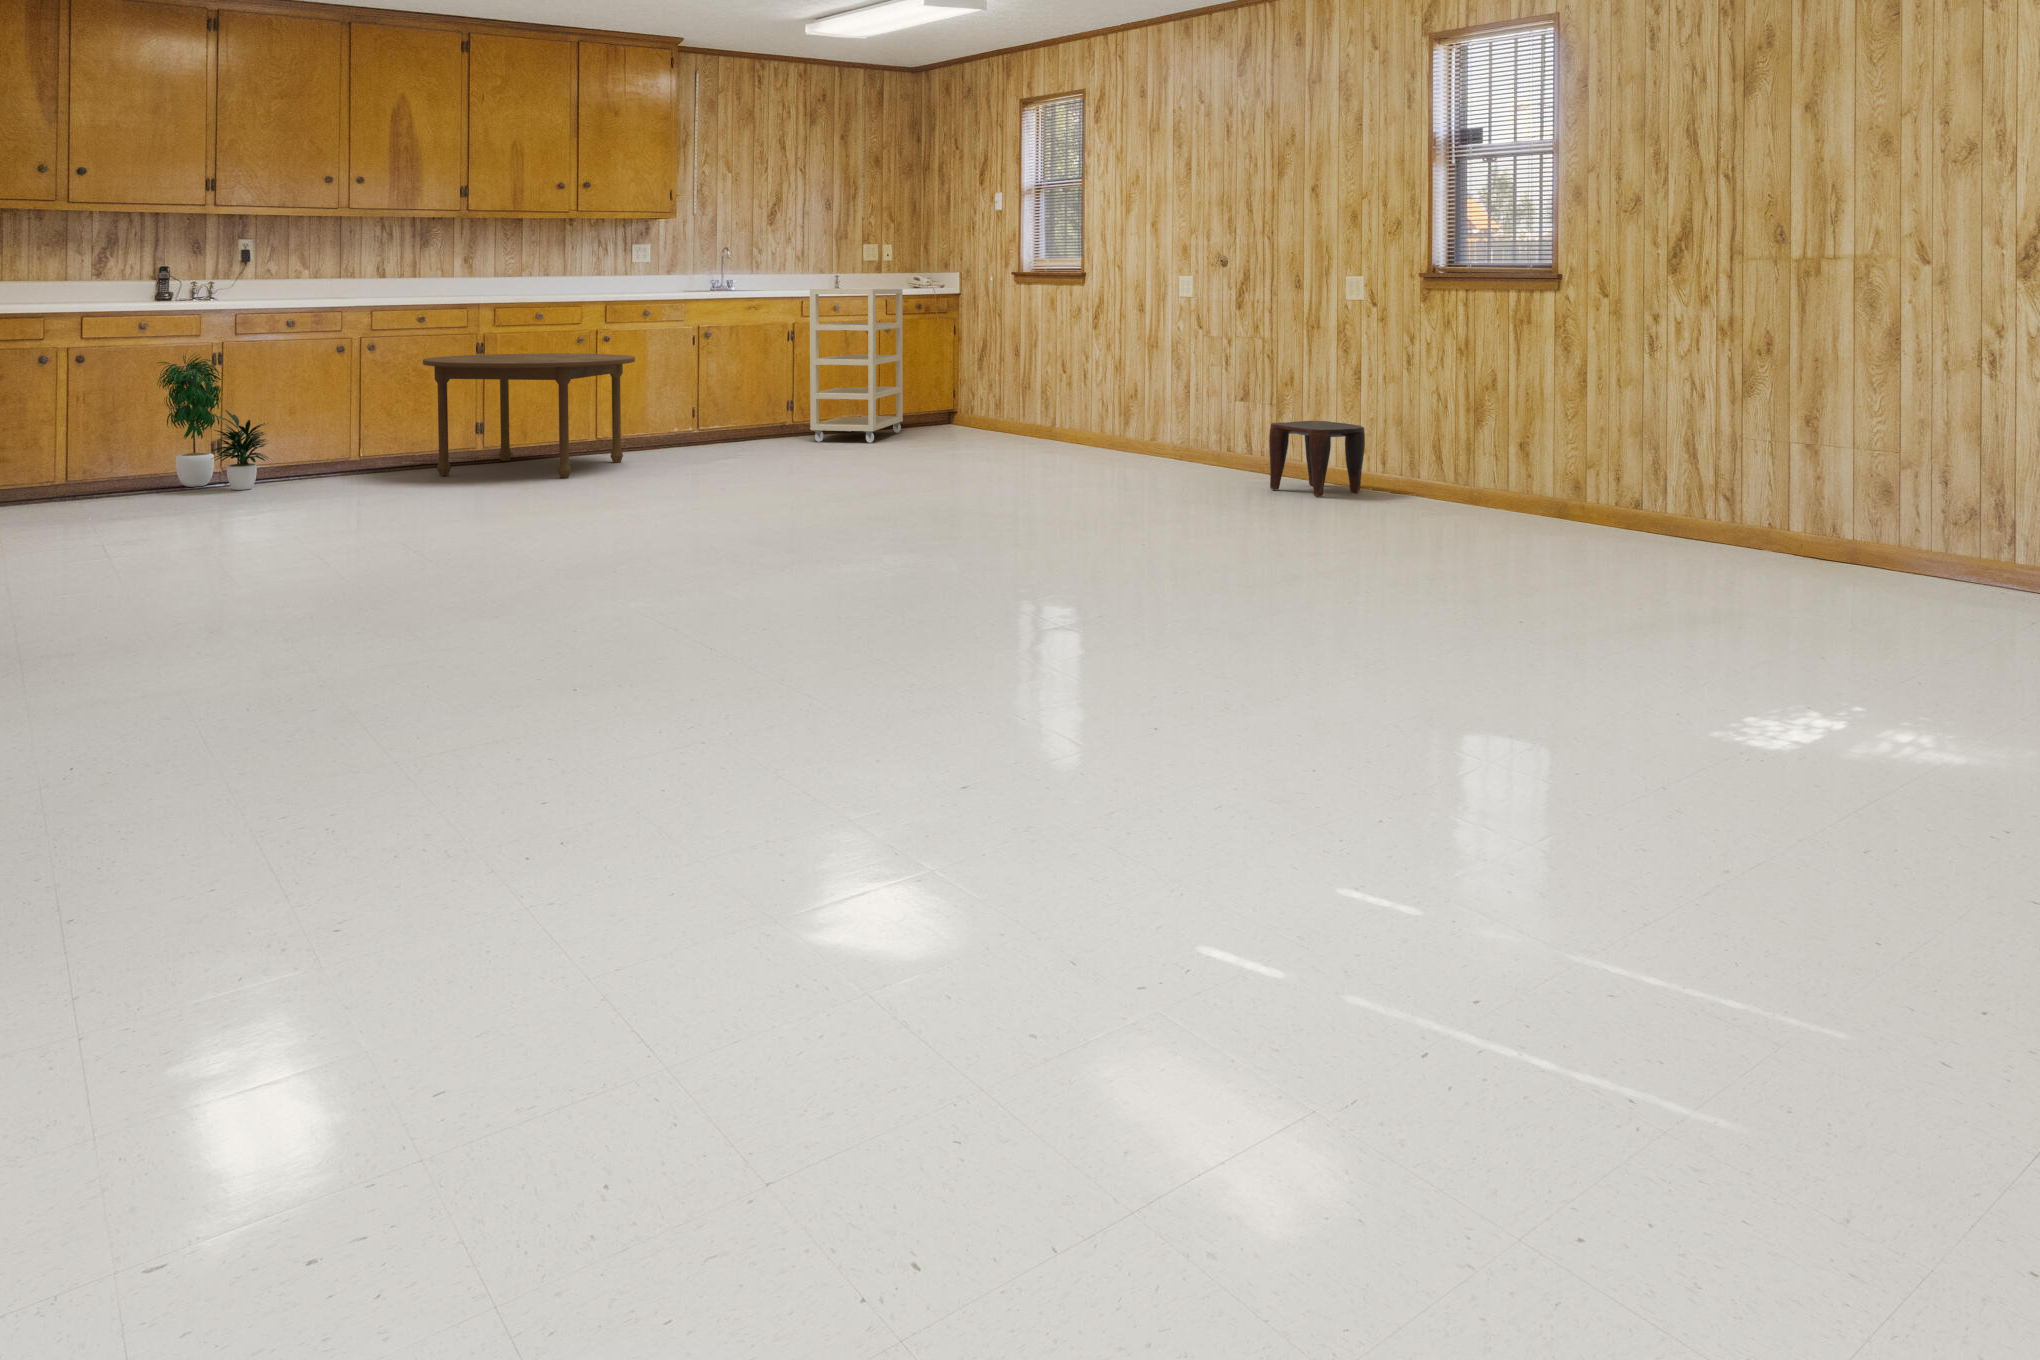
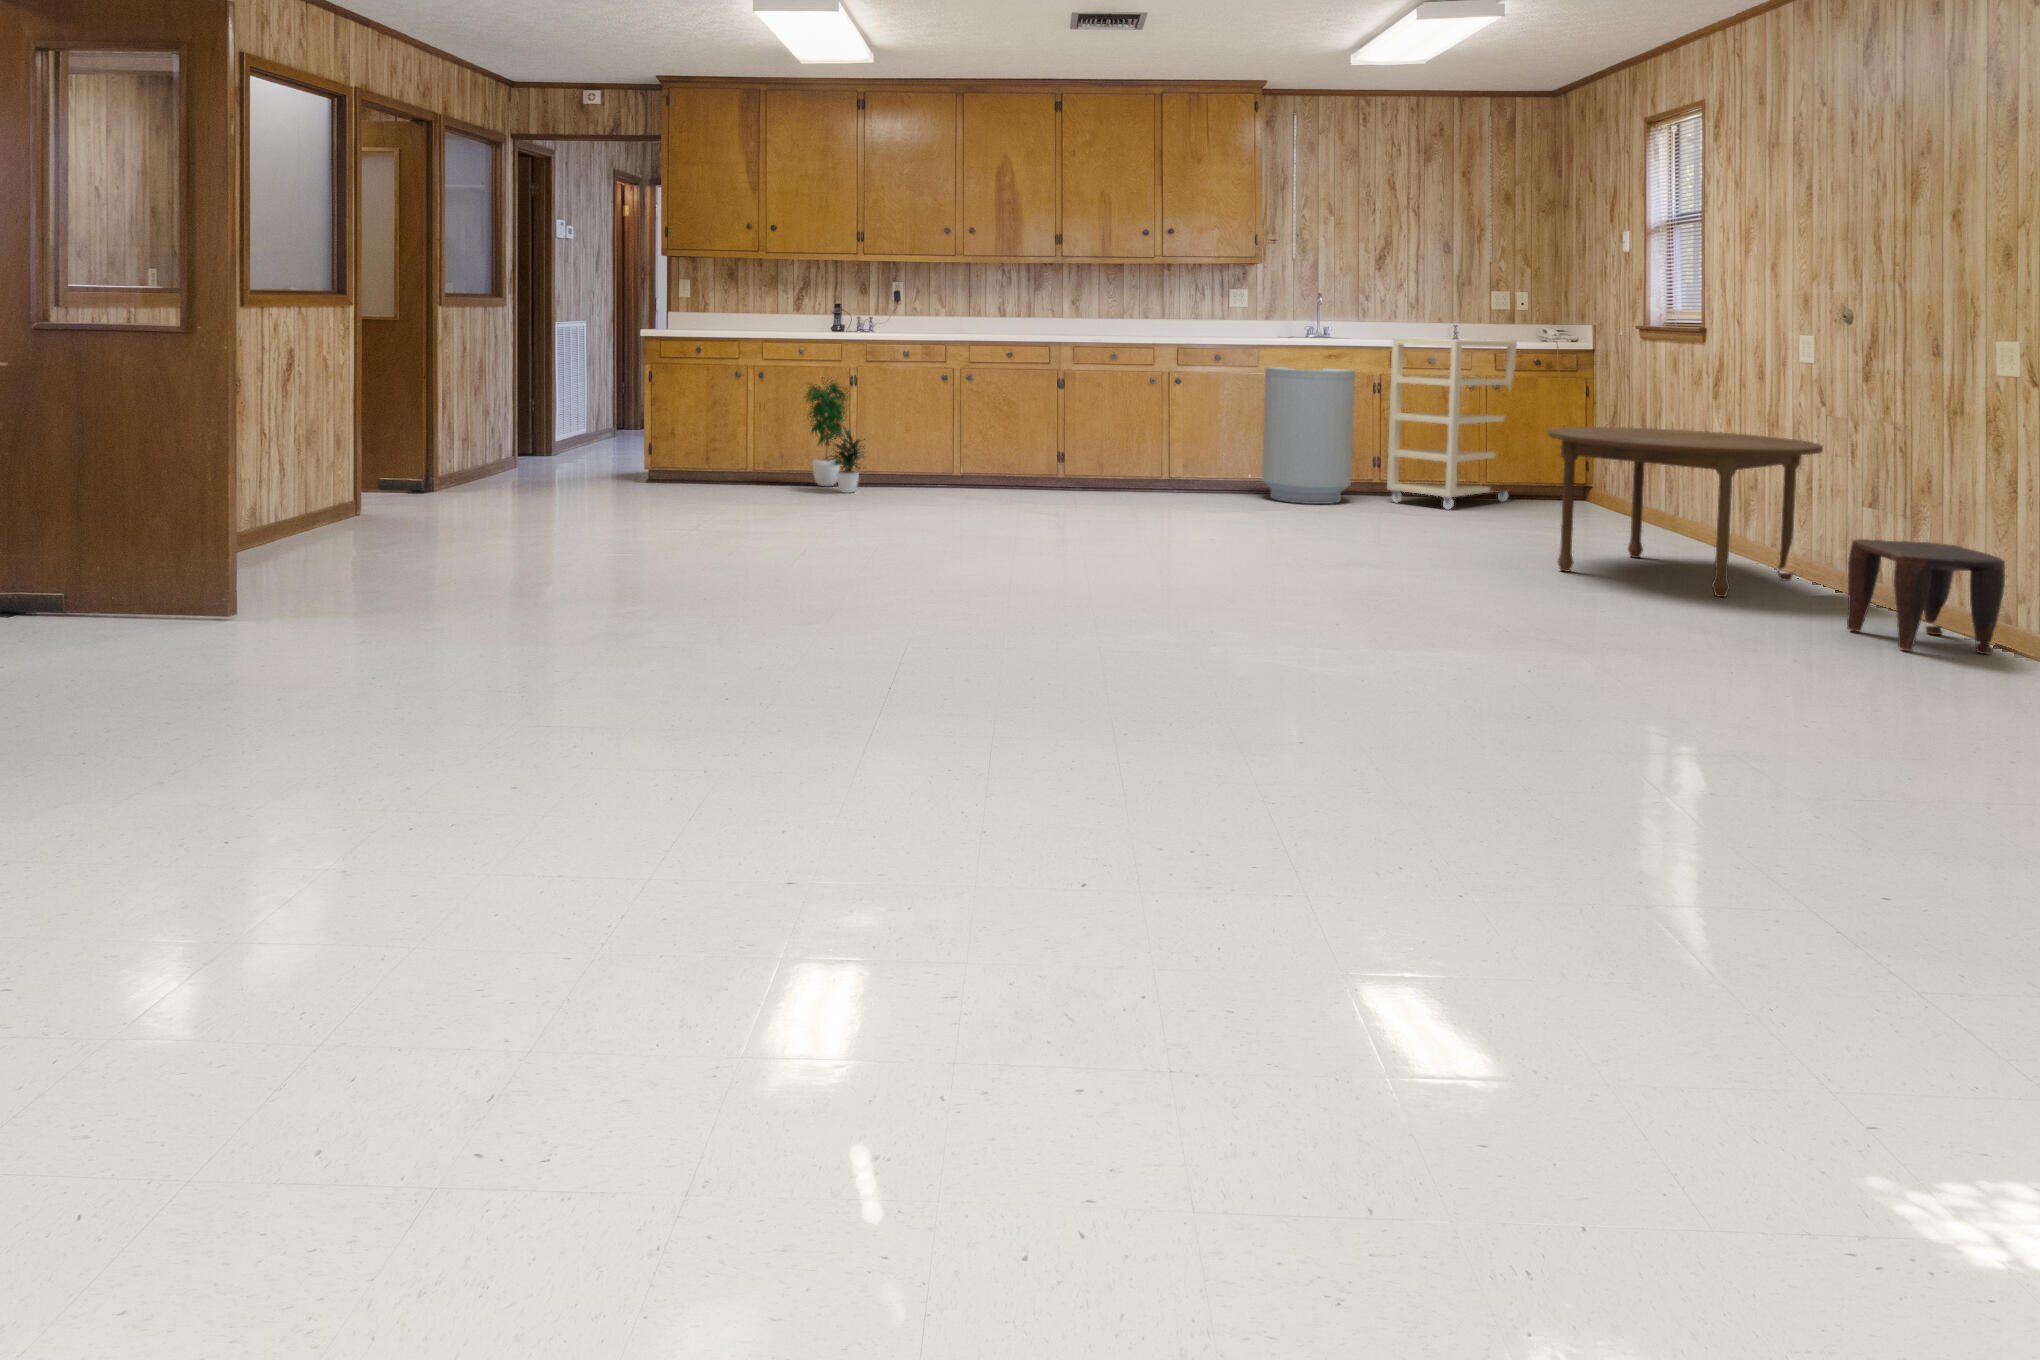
trash can: none [693,320,782,450] -> present [1262,367,1355,504]
dining table: present [423,353,635,478] -> present [1548,427,1823,597]

